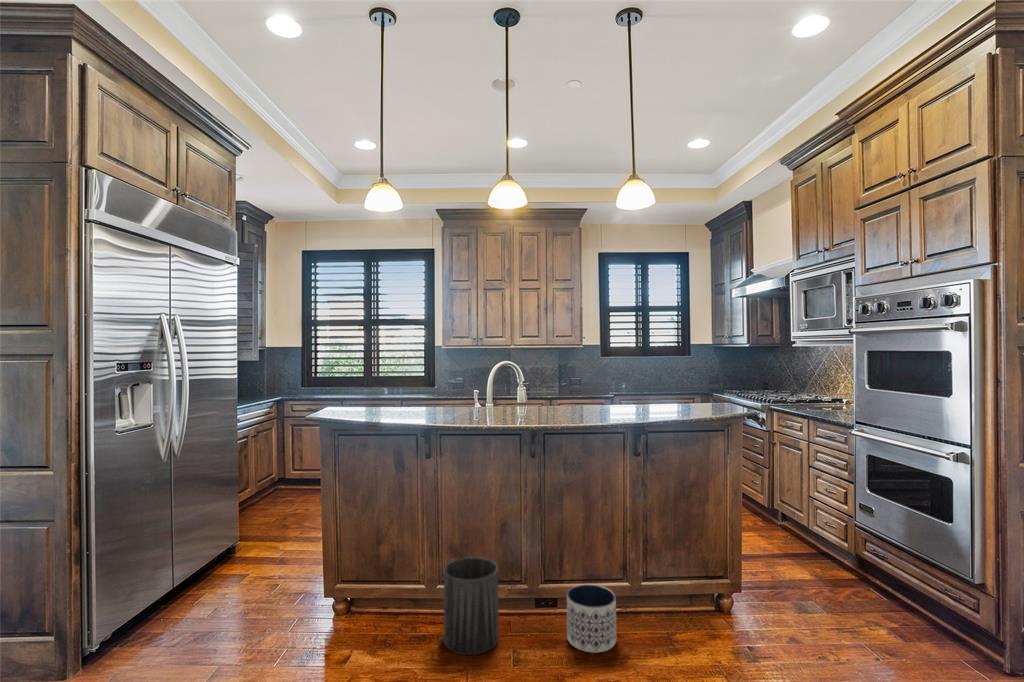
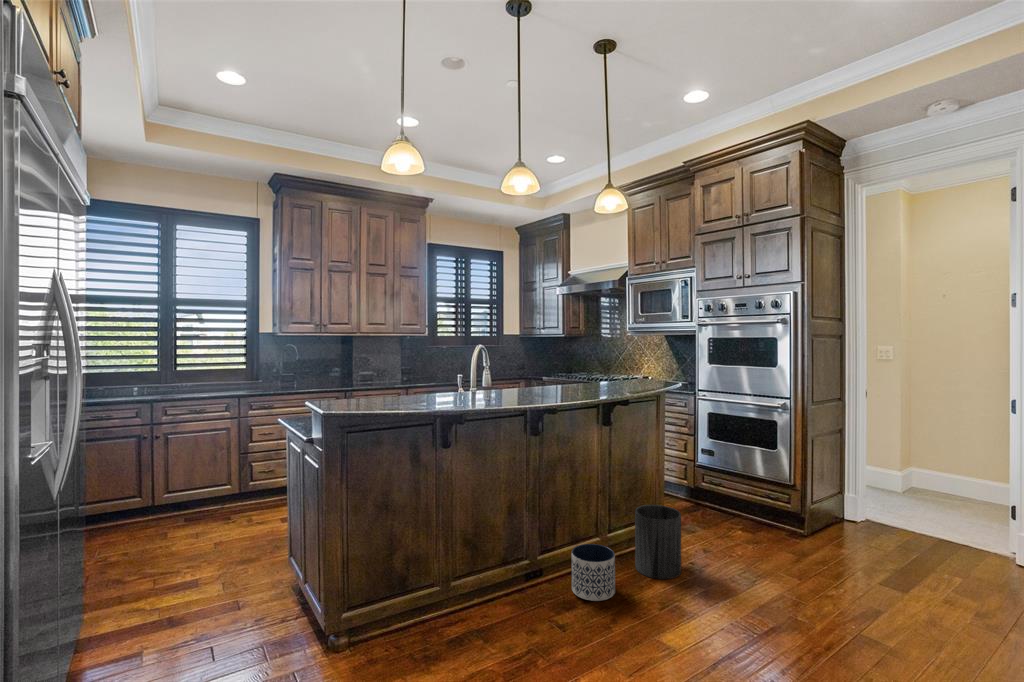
trash can: present [443,557,499,655] -> present [635,505,681,579]

